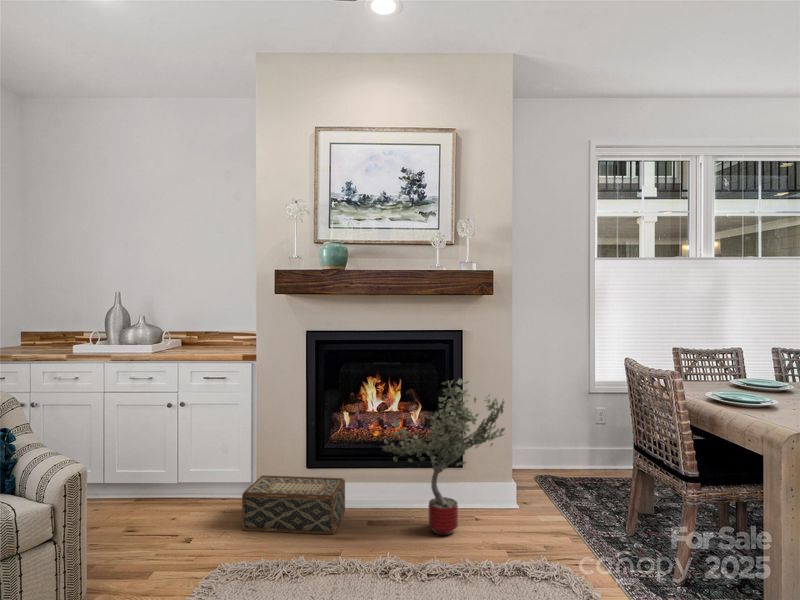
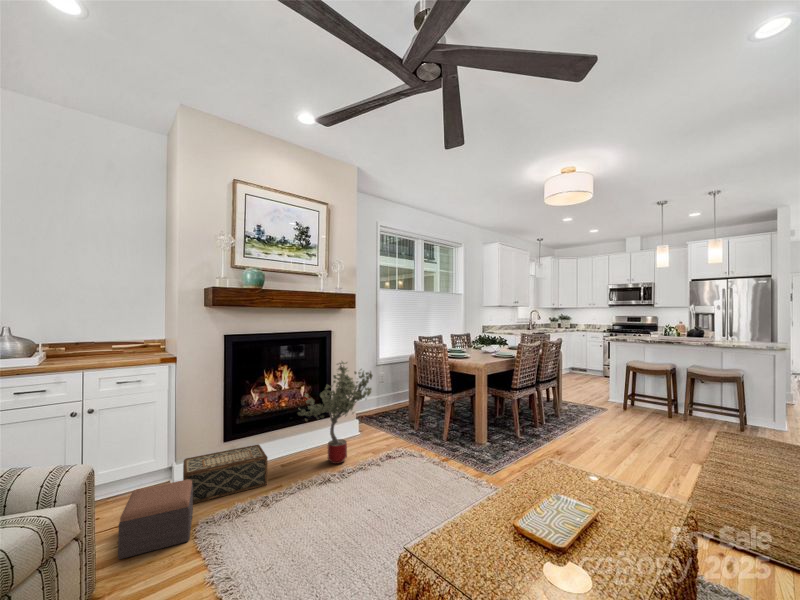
footstool: none [148,497,239,571] -> present [118,480,193,559]

